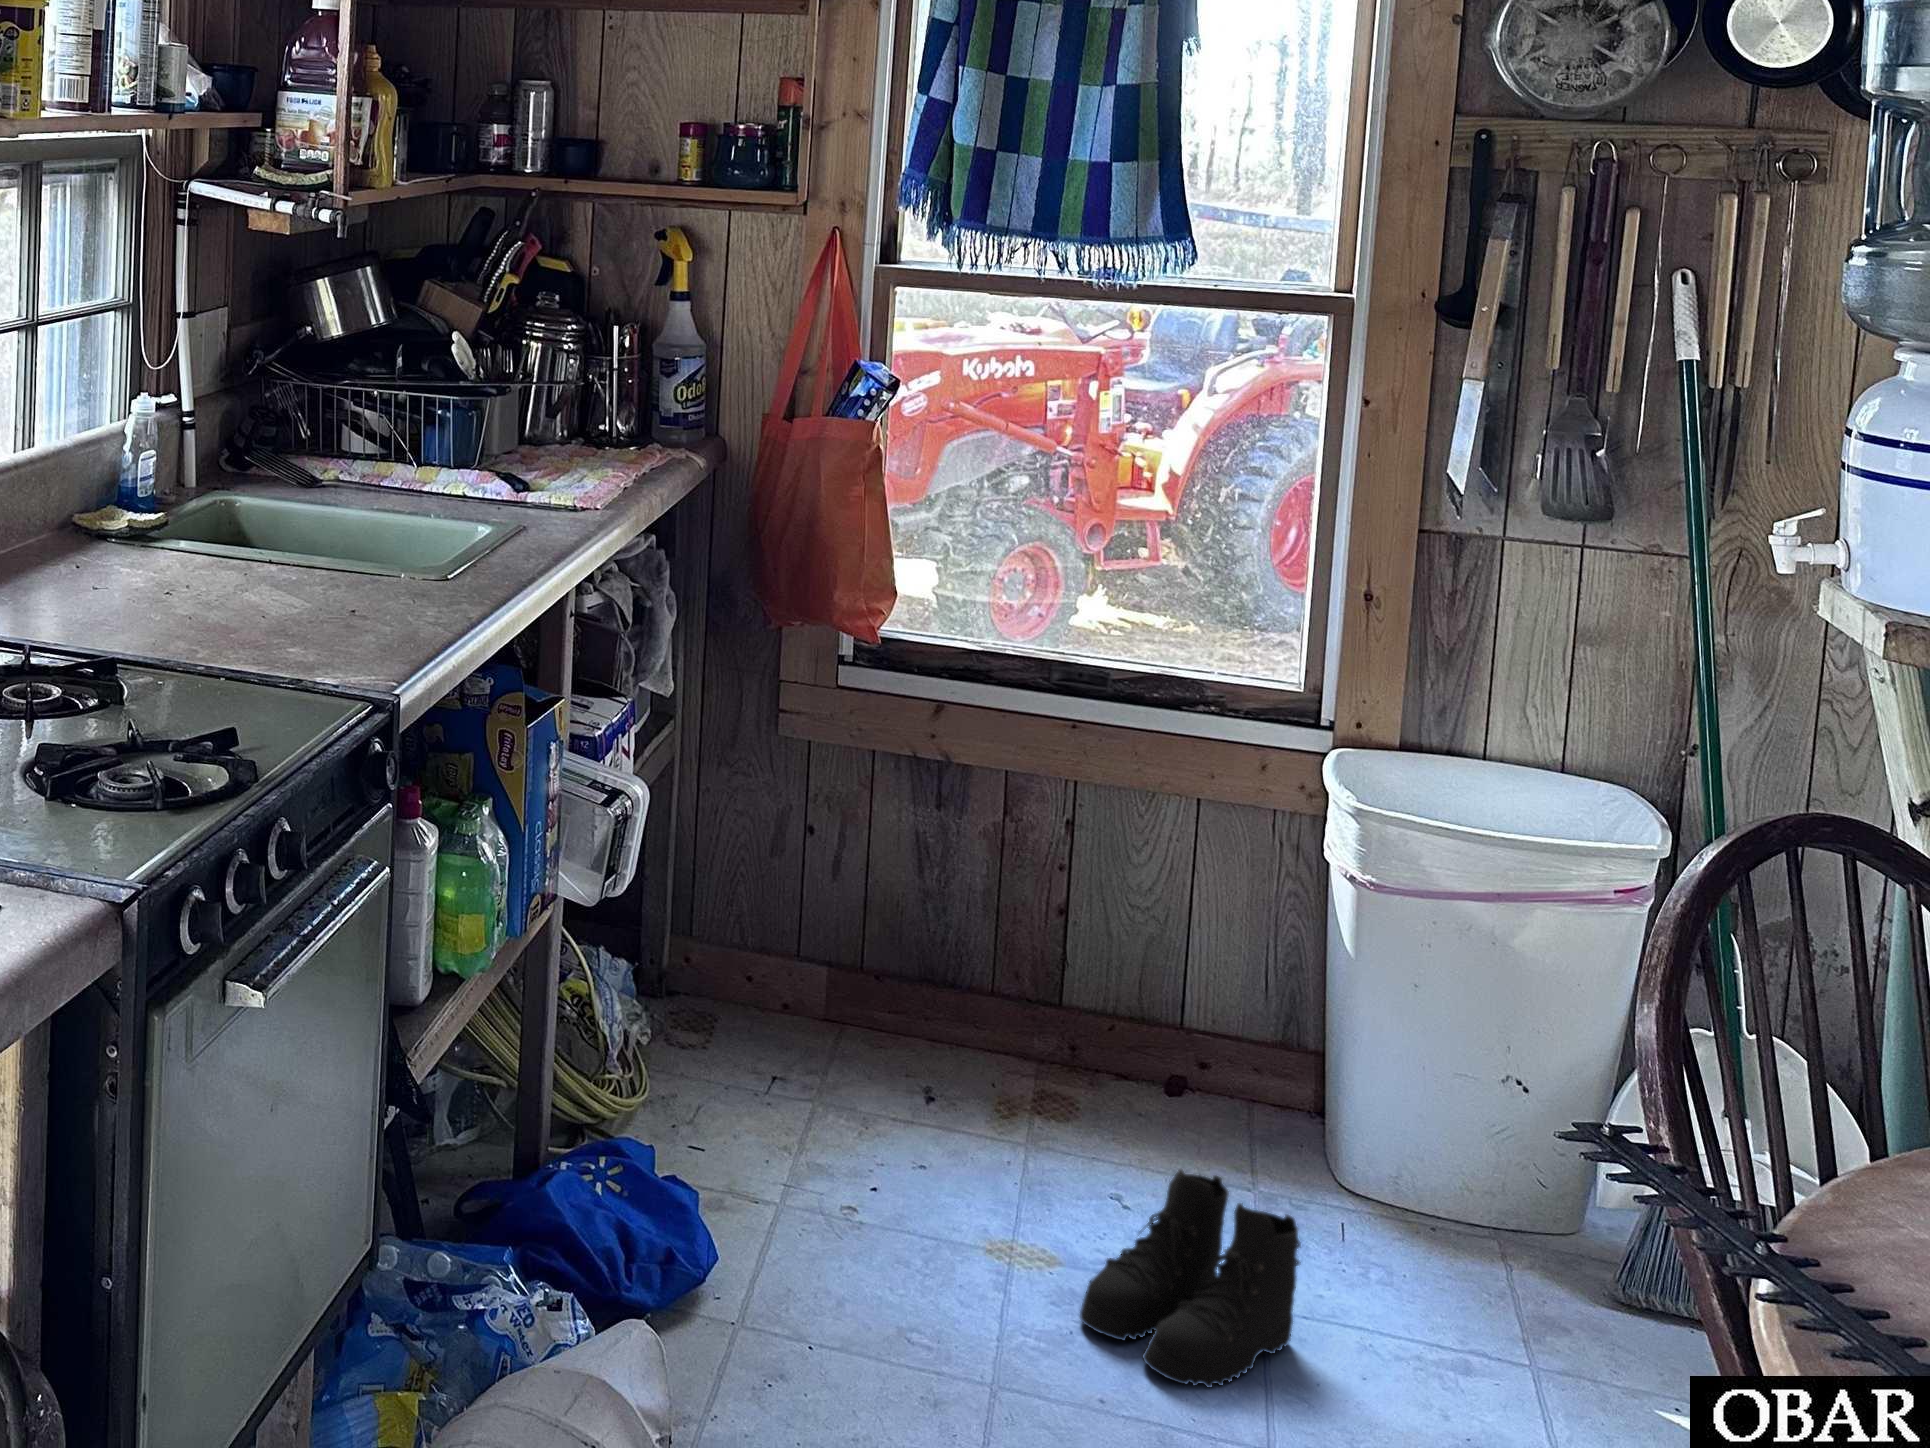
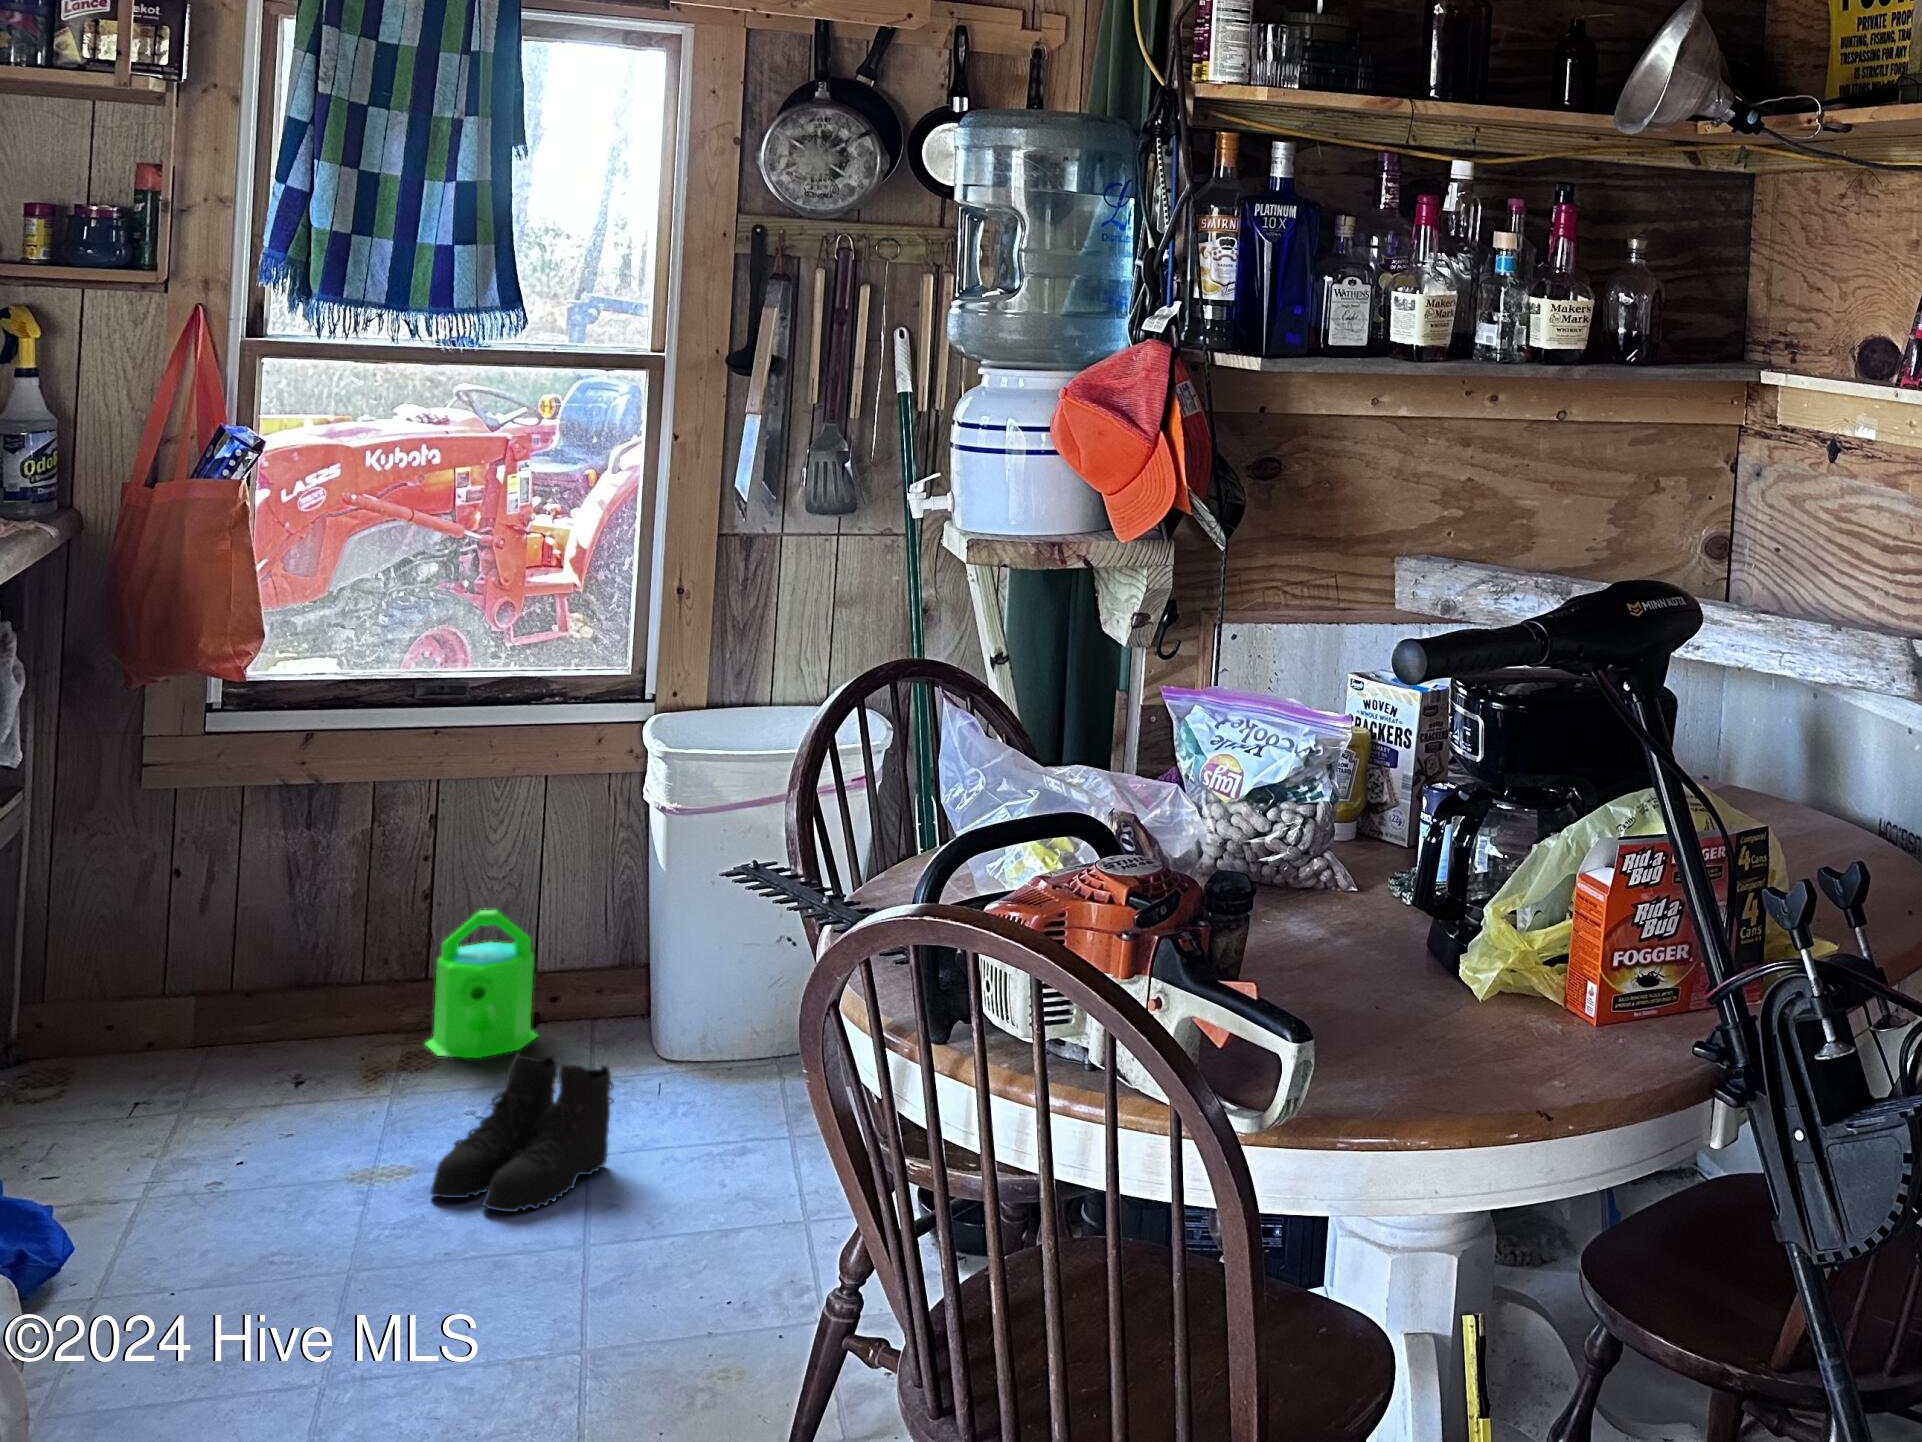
watering can: none [1053,944,1182,1121] -> present [426,910,537,1058]

